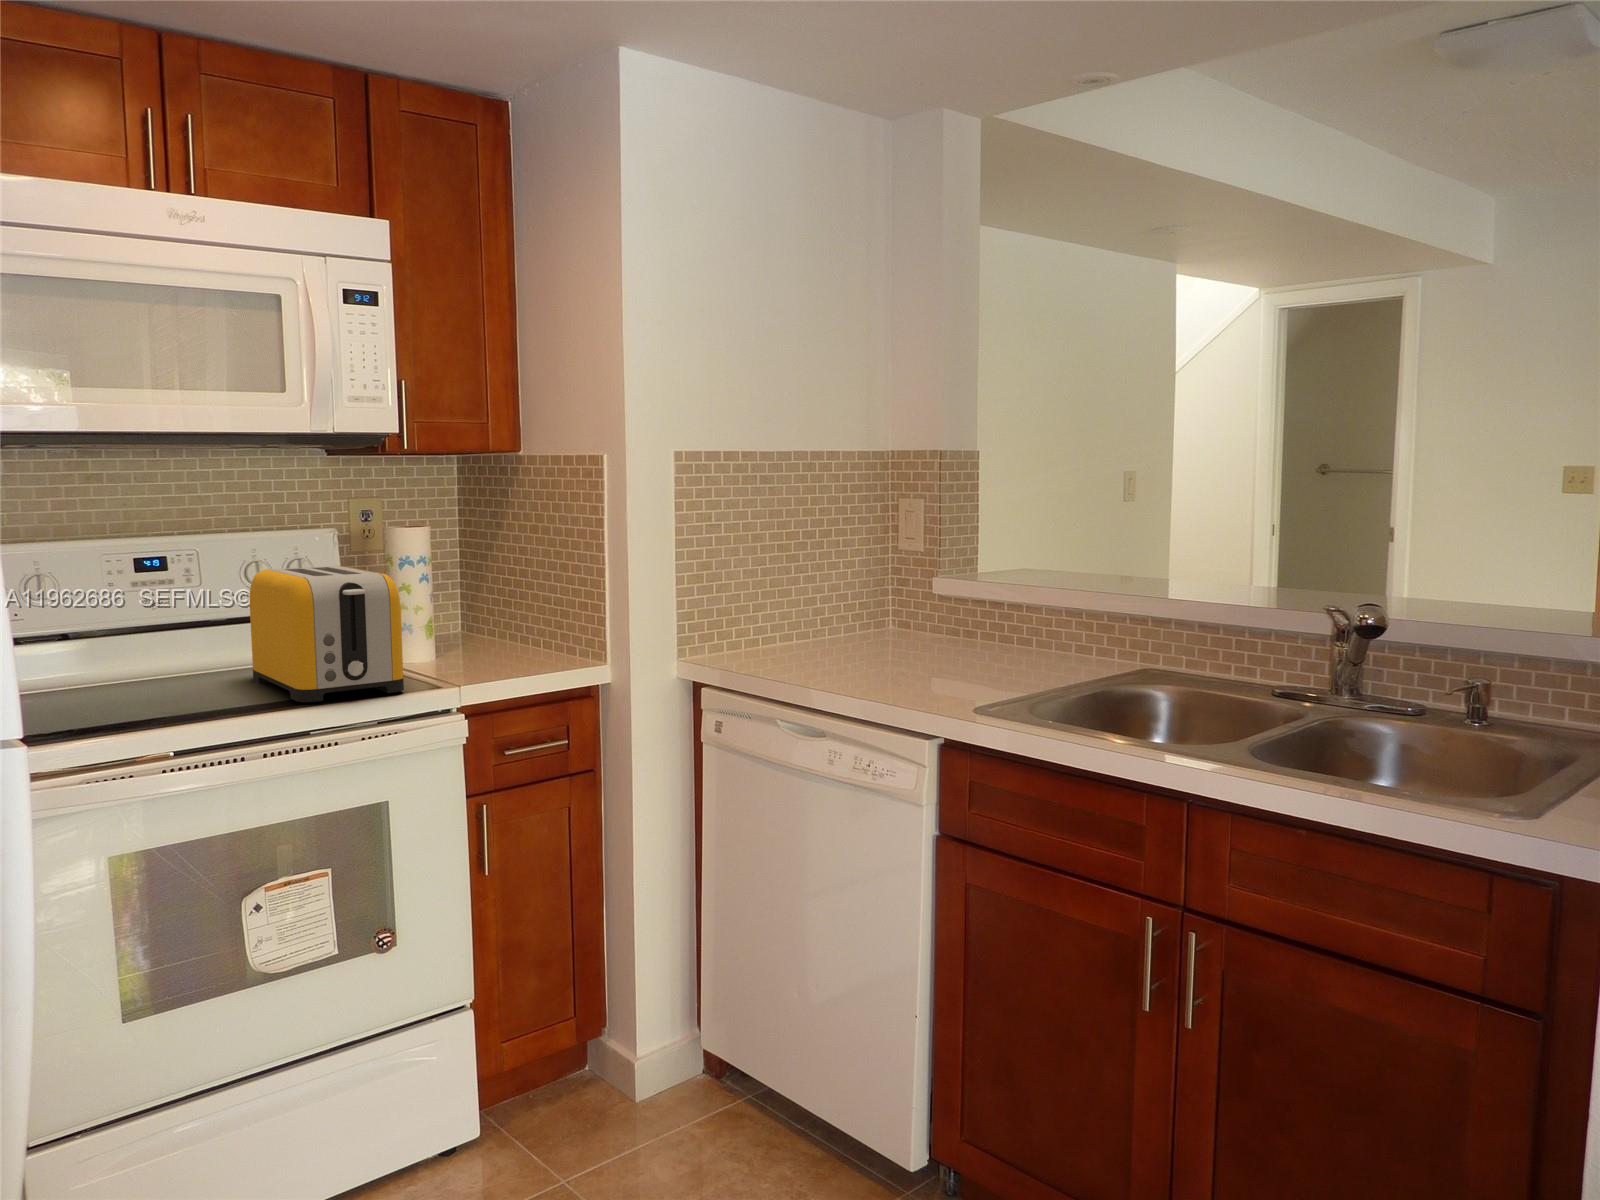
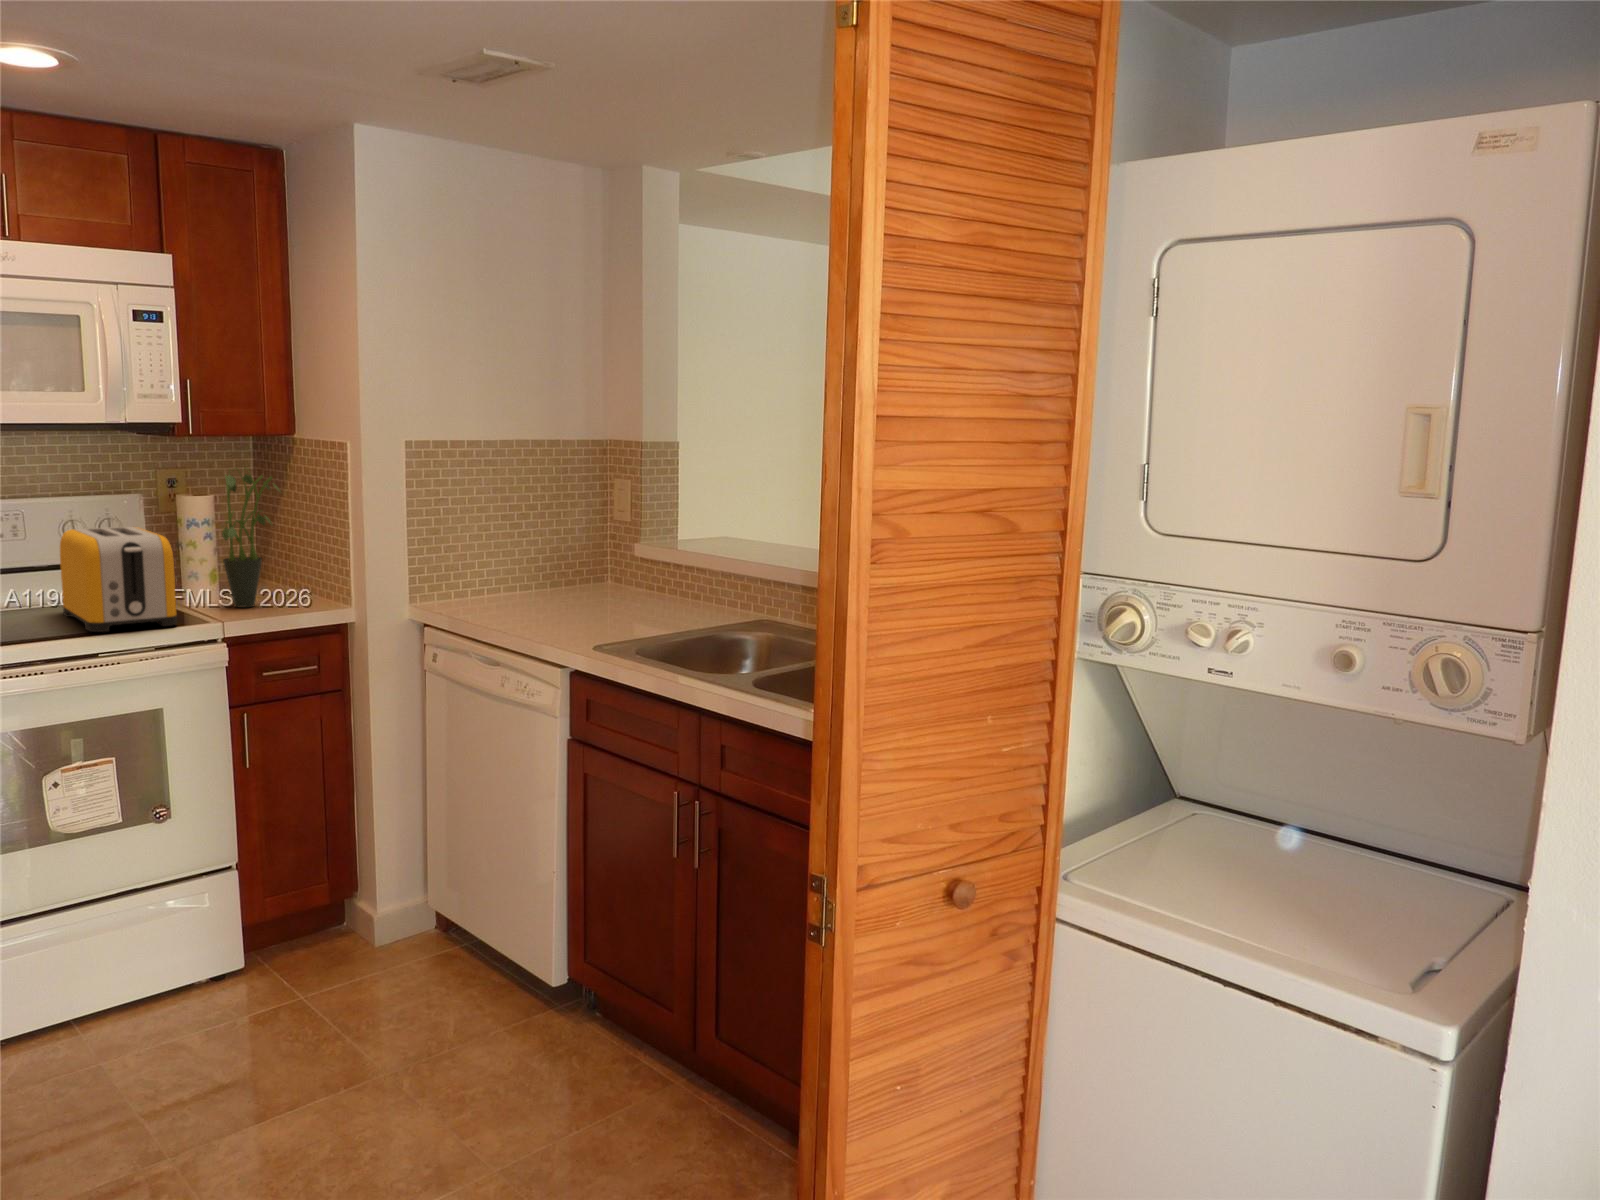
potted plant: none [446,489,521,667] -> present [222,467,280,608]

